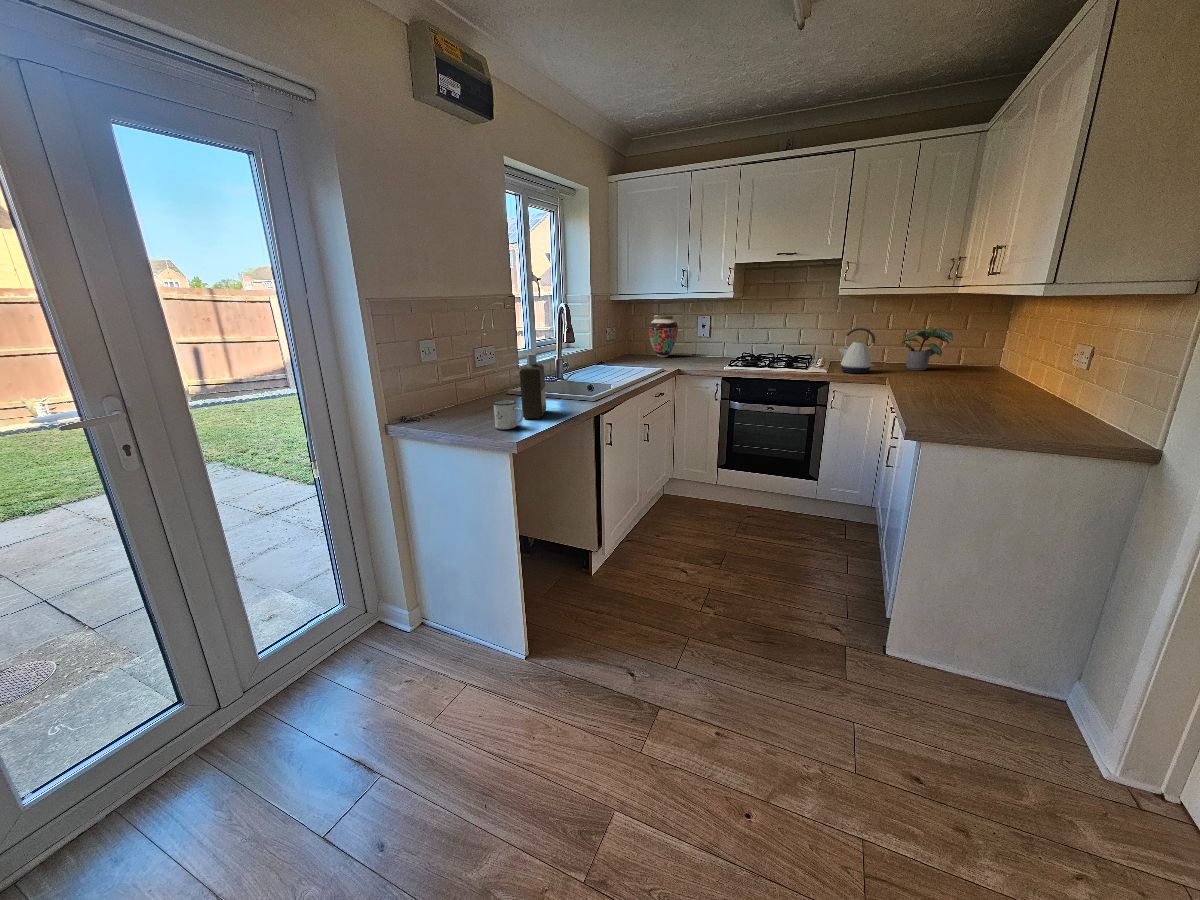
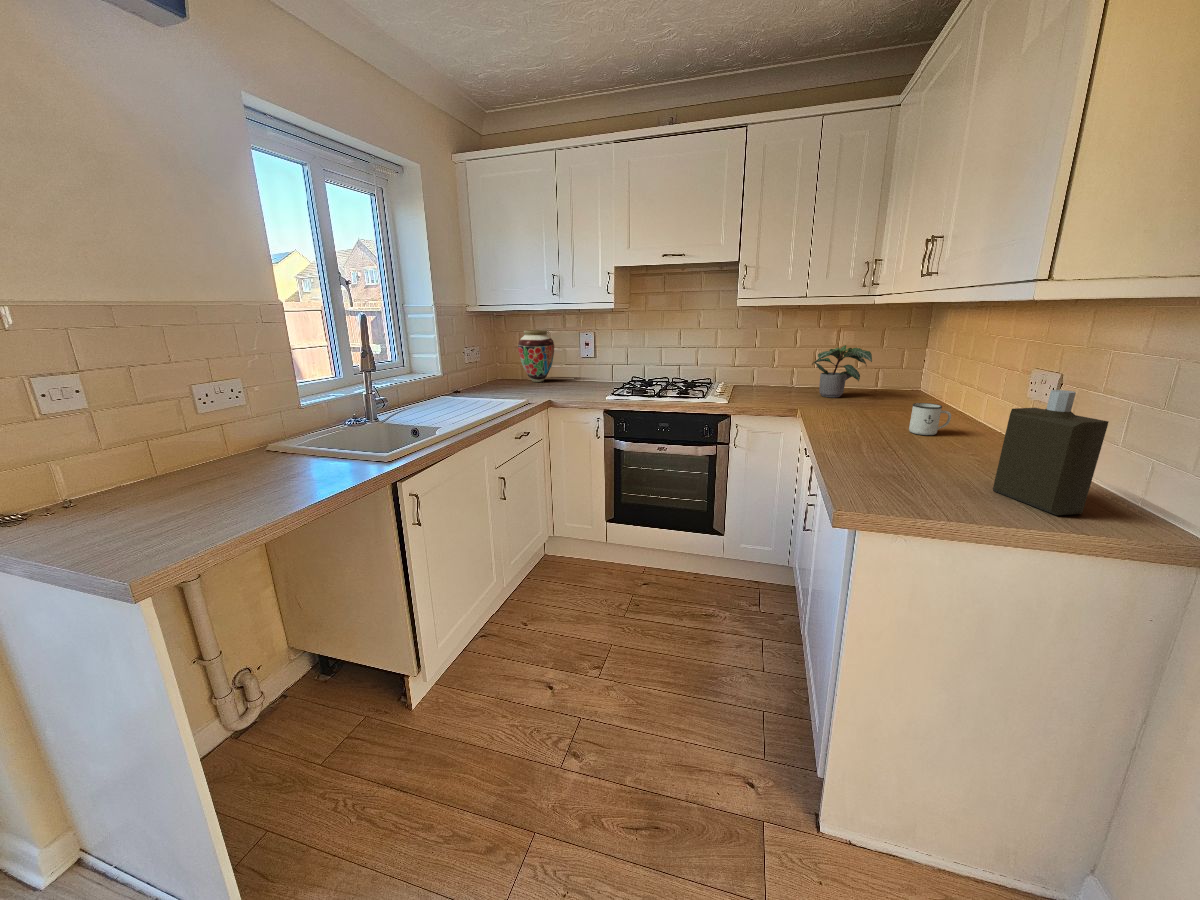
kettle: present [838,328,875,373] -> none [739,346,783,403]
bottle: present [520,354,546,419] -> present [993,390,1108,516]
mug: present [493,400,523,429] -> present [909,403,951,435]

